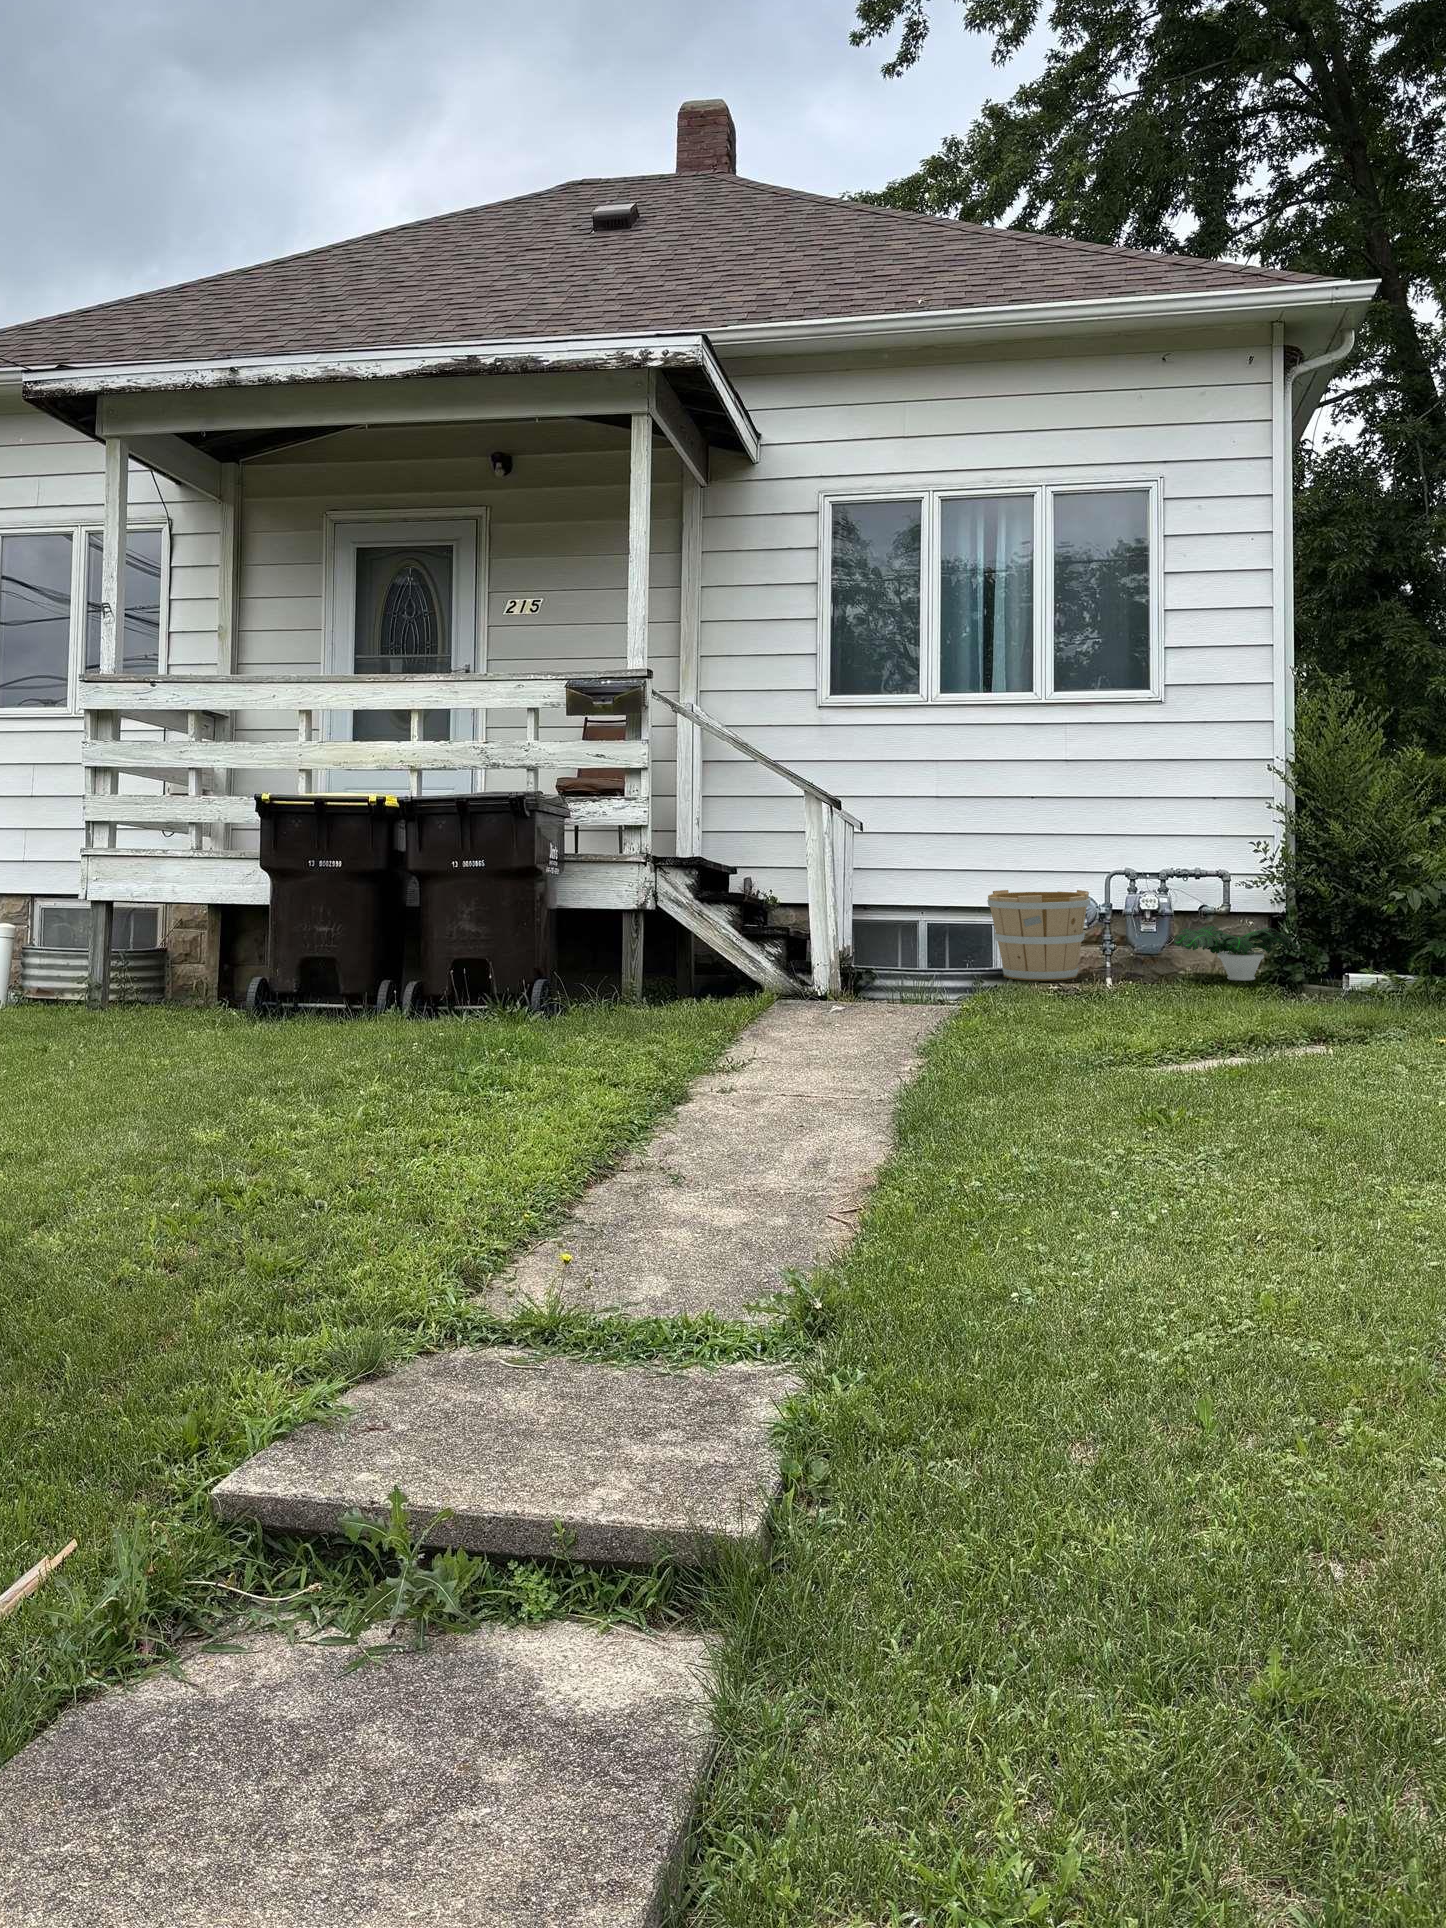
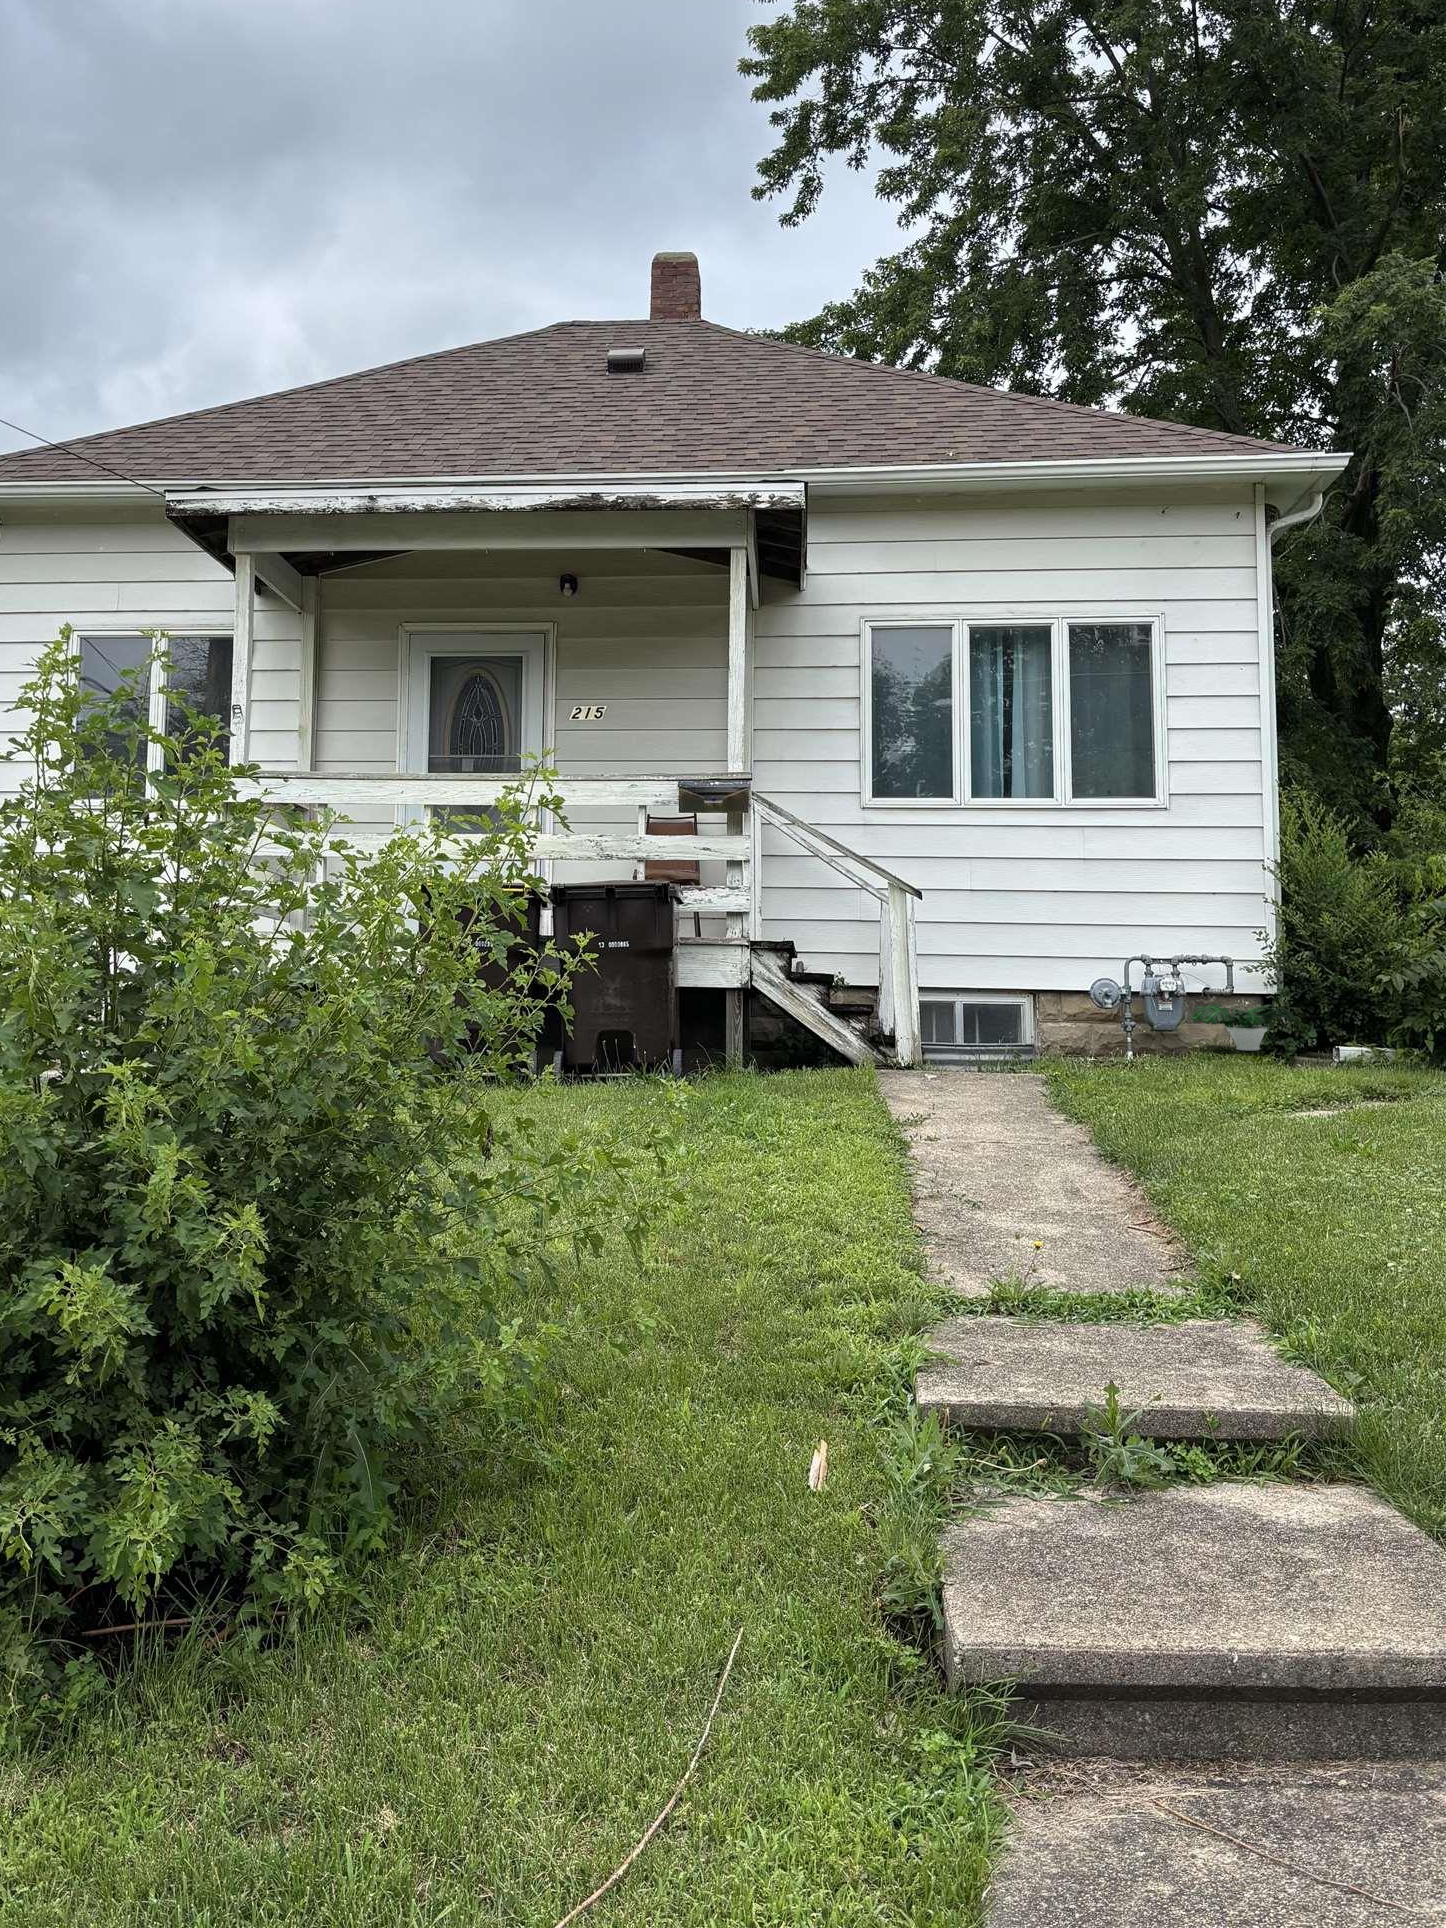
wooden bucket: present [987,890,1091,981] -> none [1027,973,1117,1053]

